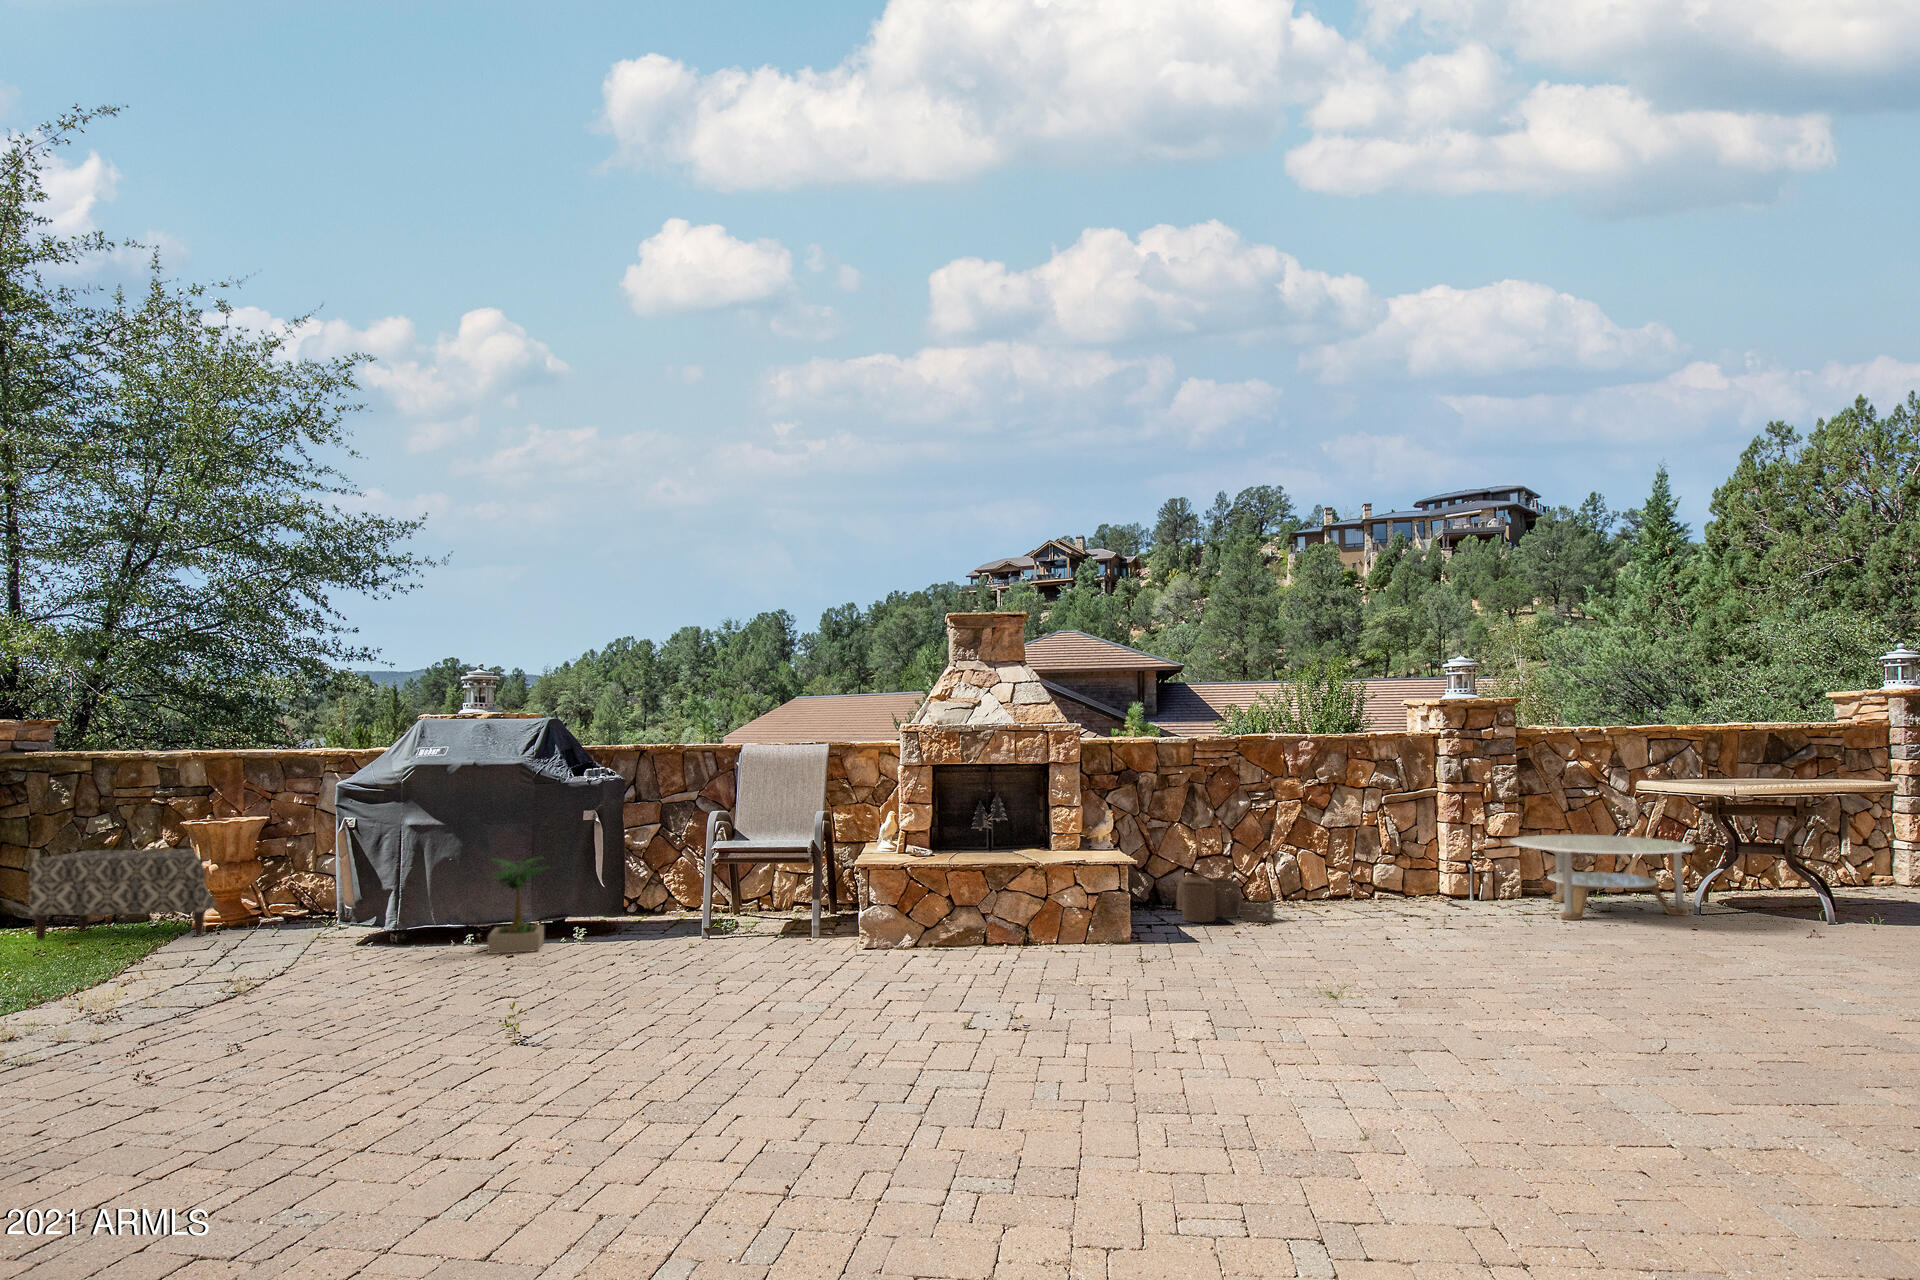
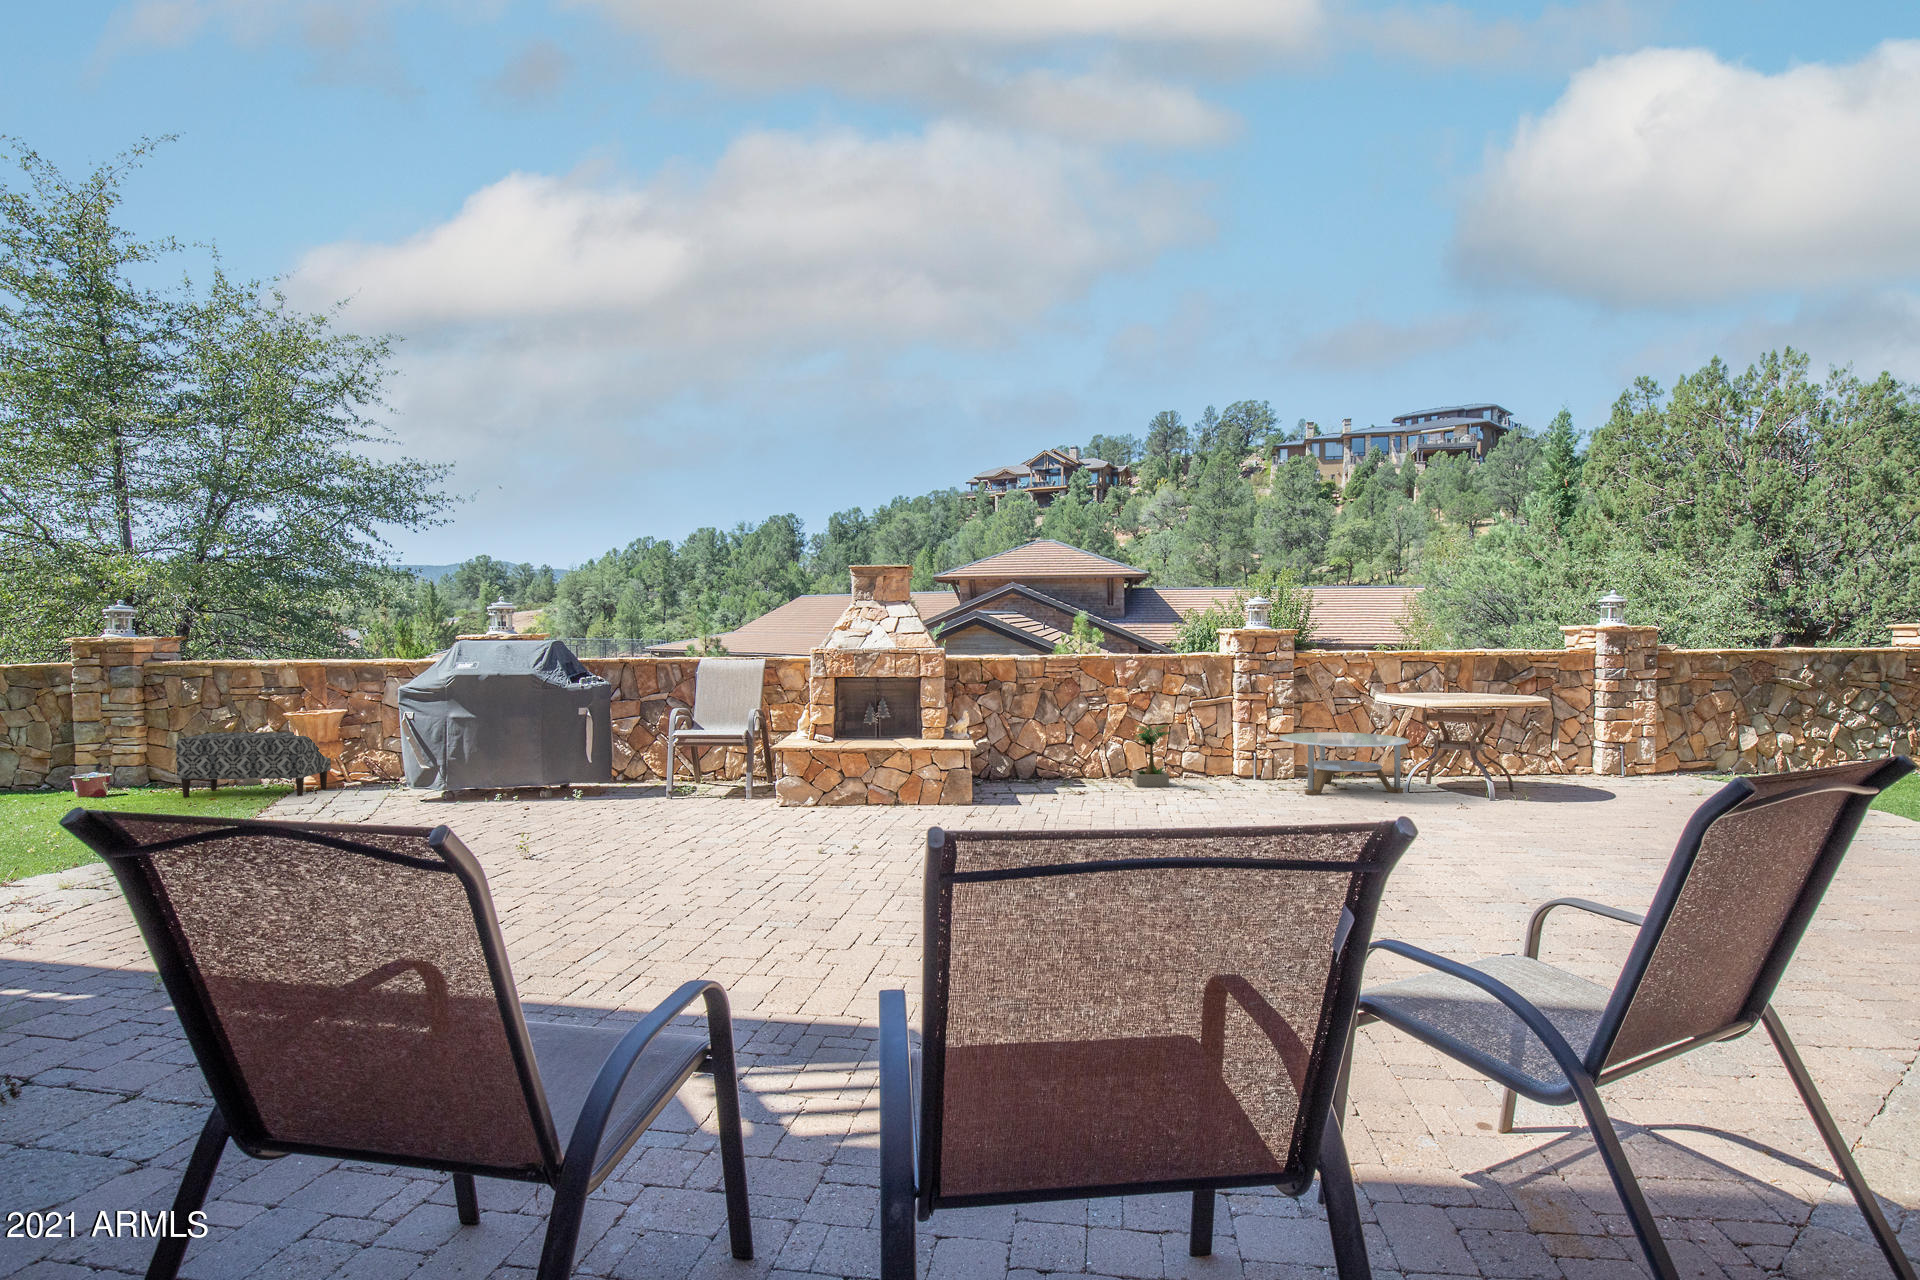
potted plant: present [487,858,549,954] -> present [1133,725,1170,787]
woven basket: present [1177,873,1274,922] -> none [1024,757,1094,794]

